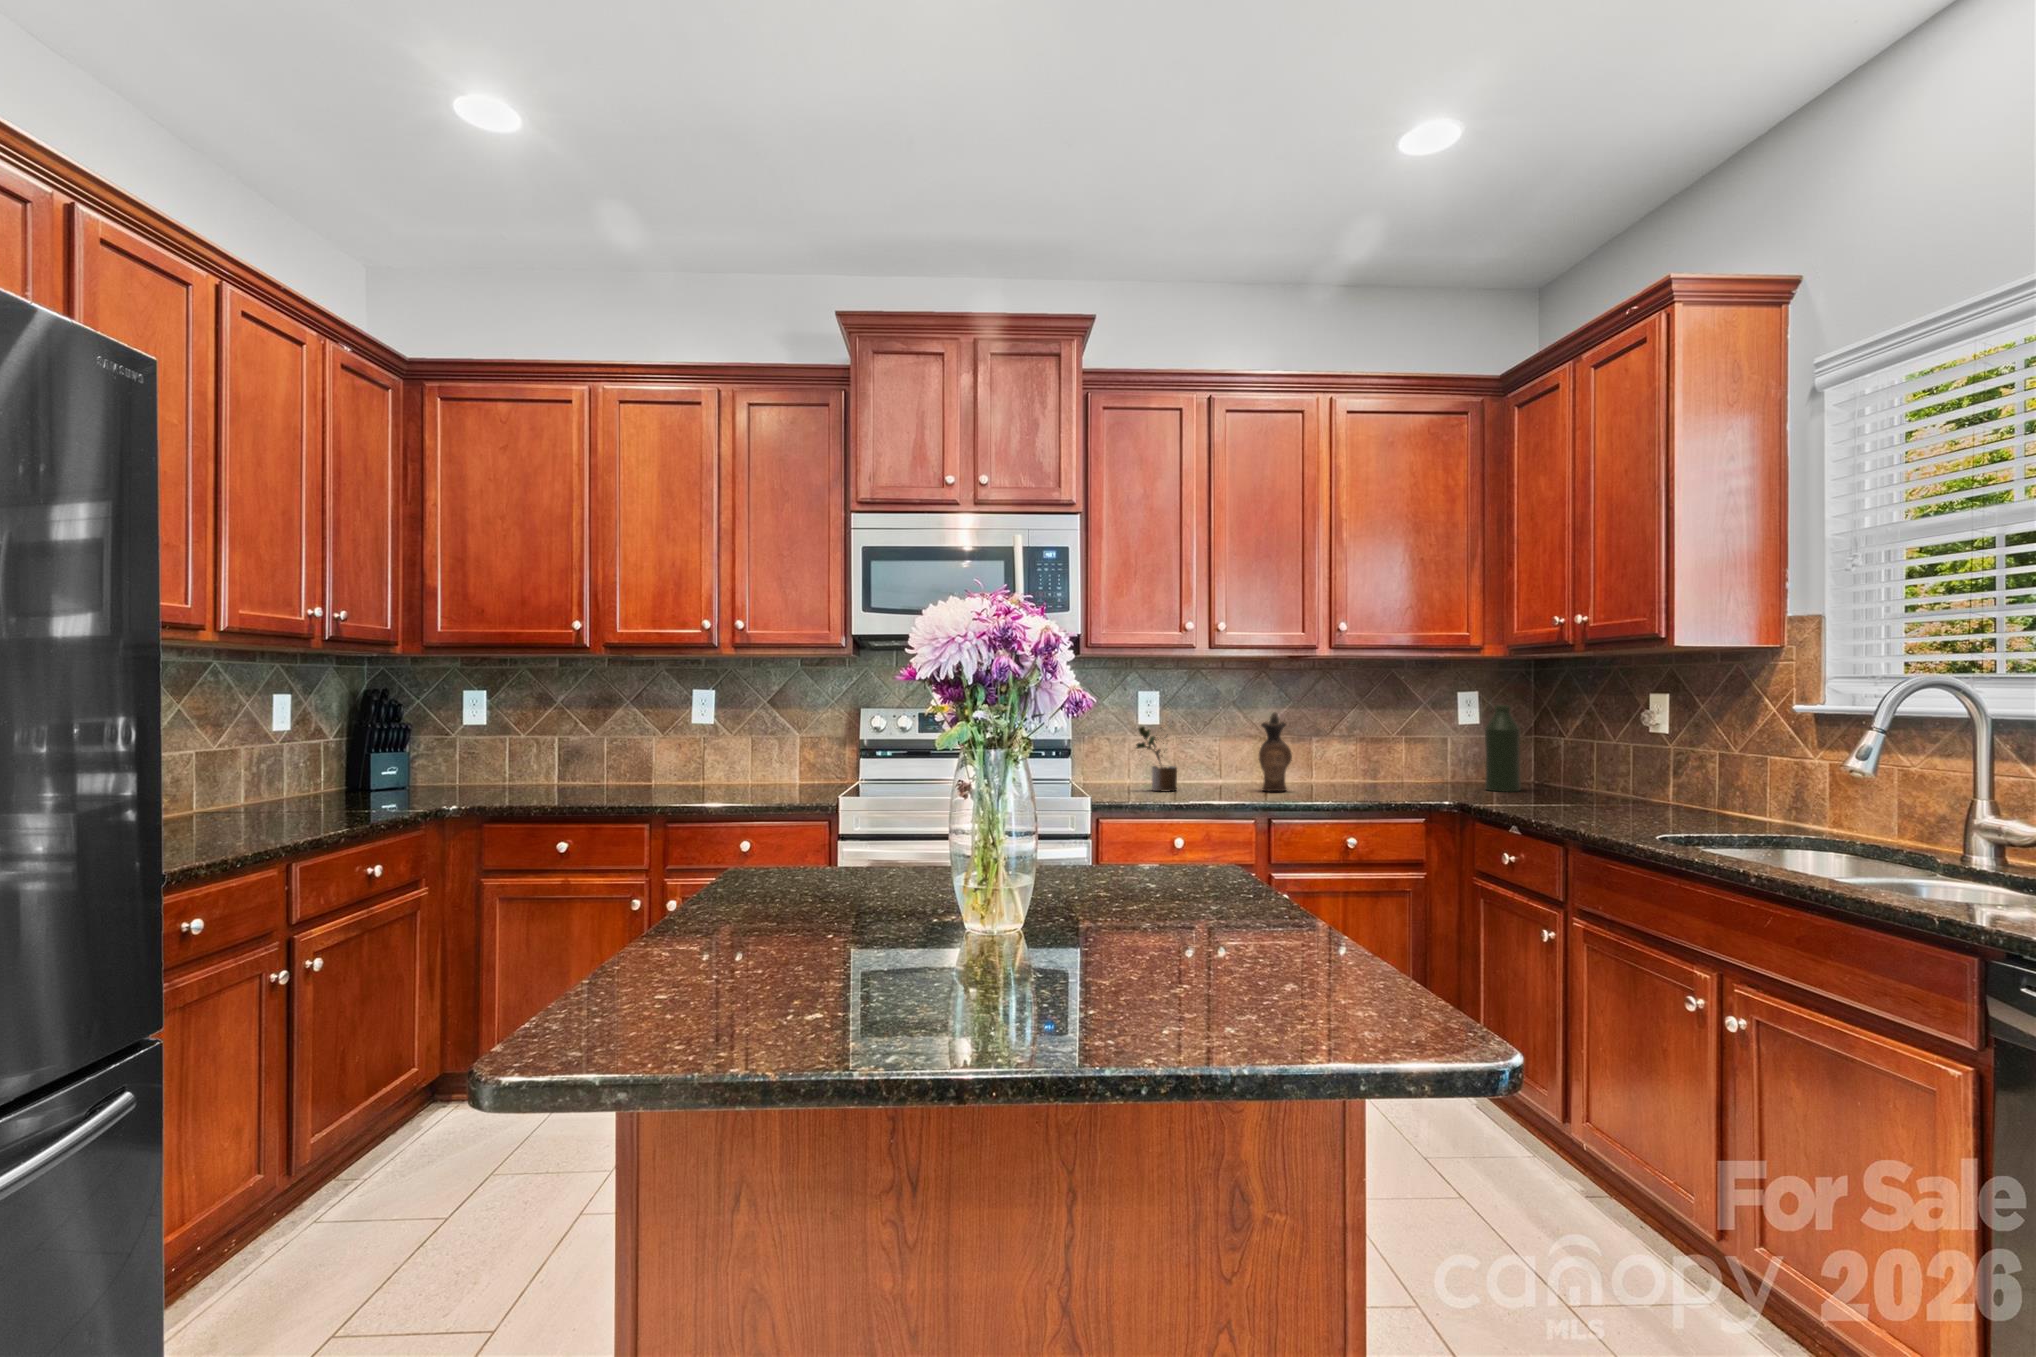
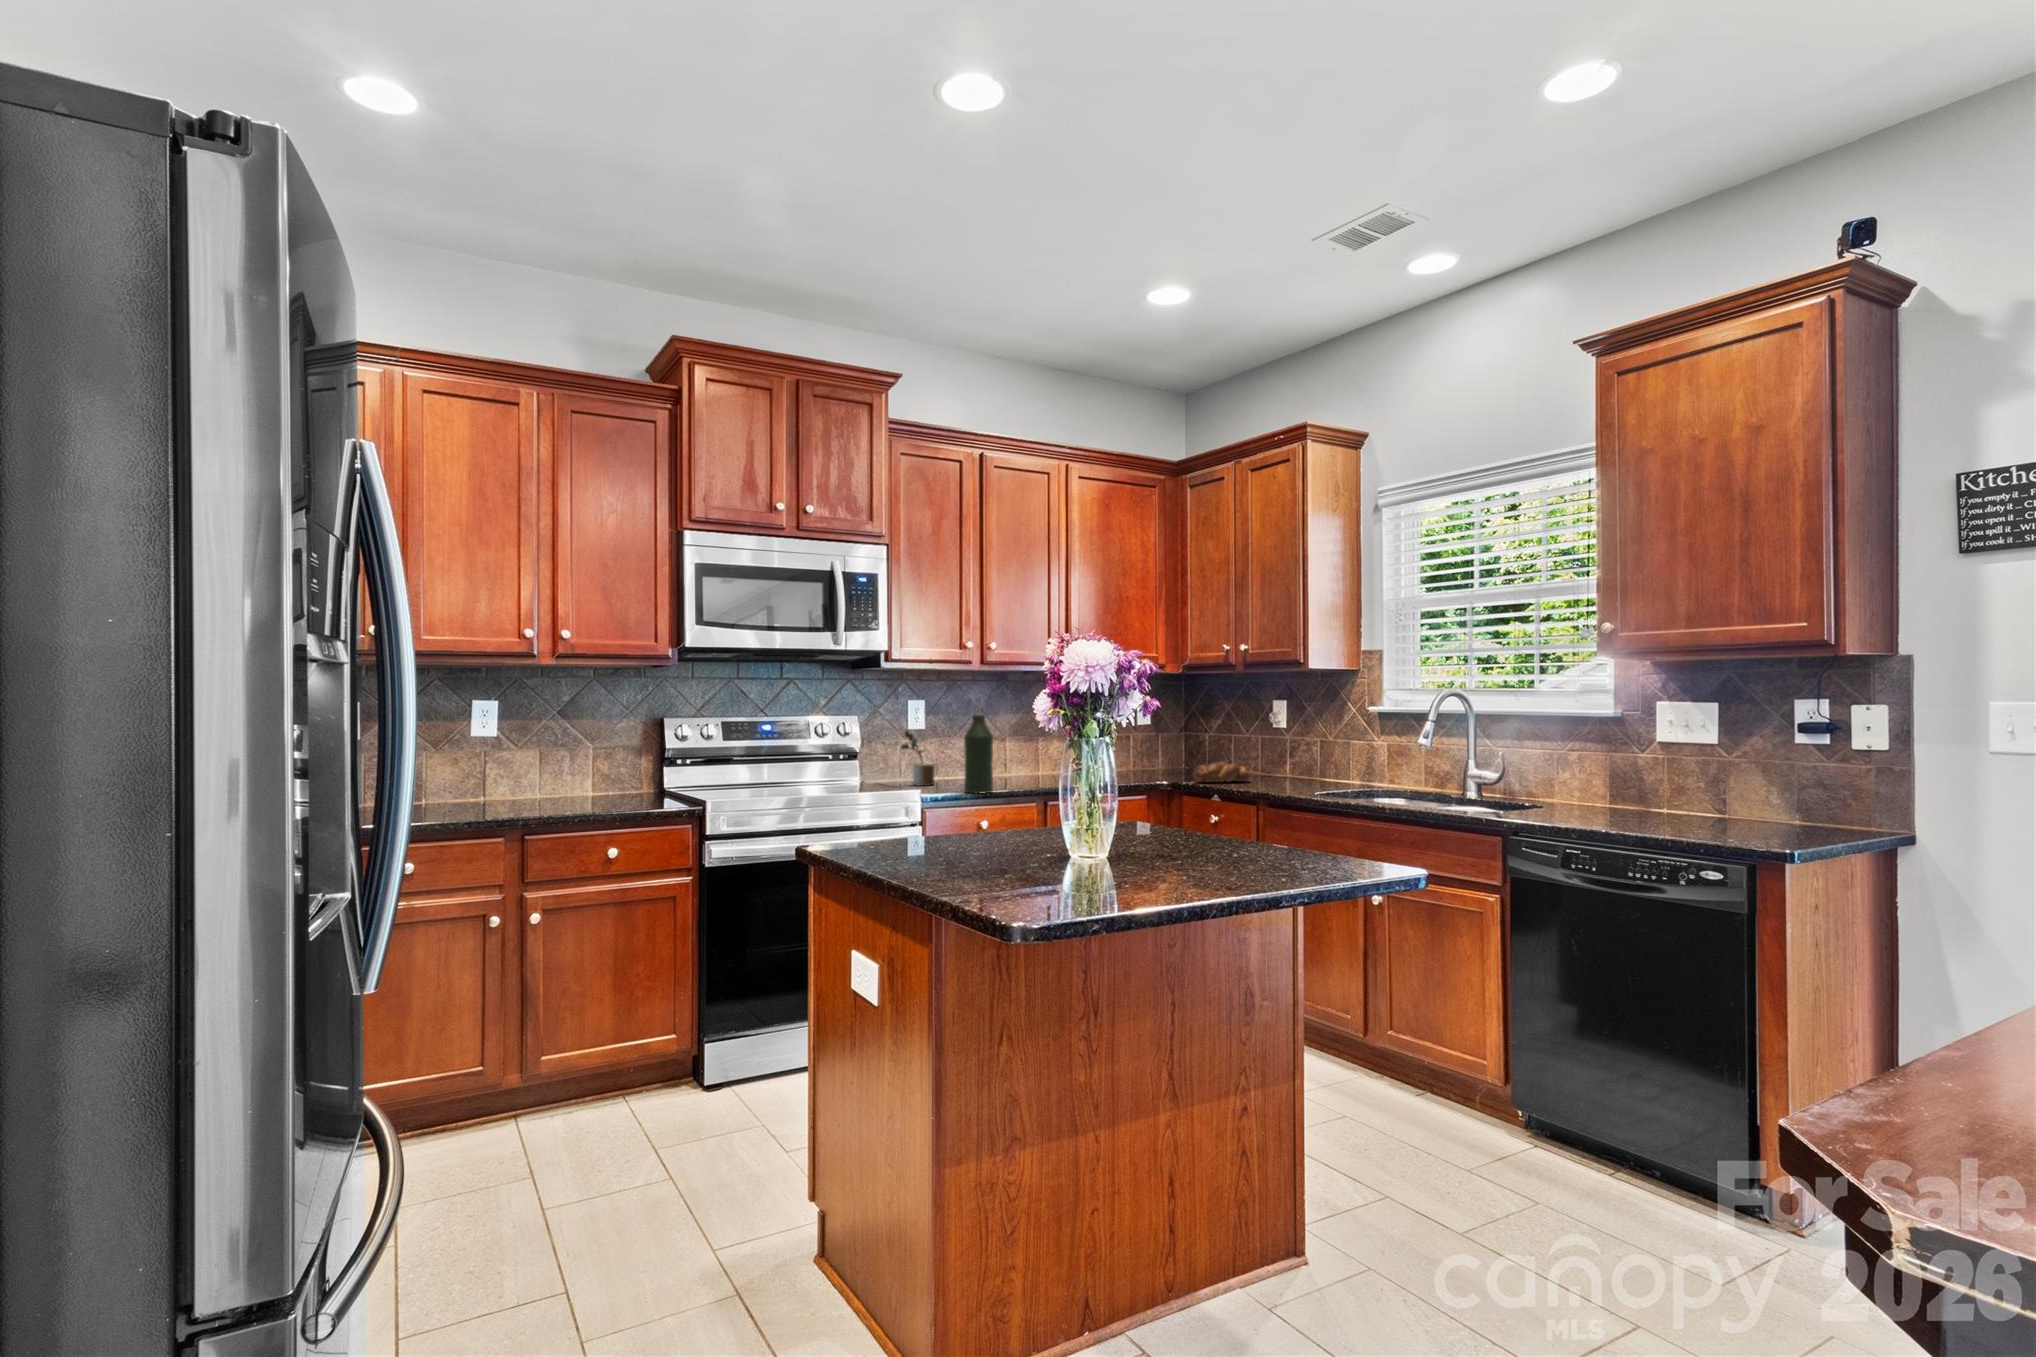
bottle: present [1485,705,1521,792] -> present [964,715,993,794]
ceramic pitcher: present [1259,712,1292,791] -> none [999,716,1026,782]
bread loaf: none [1514,778,1606,808] -> present [1193,761,1252,782]

